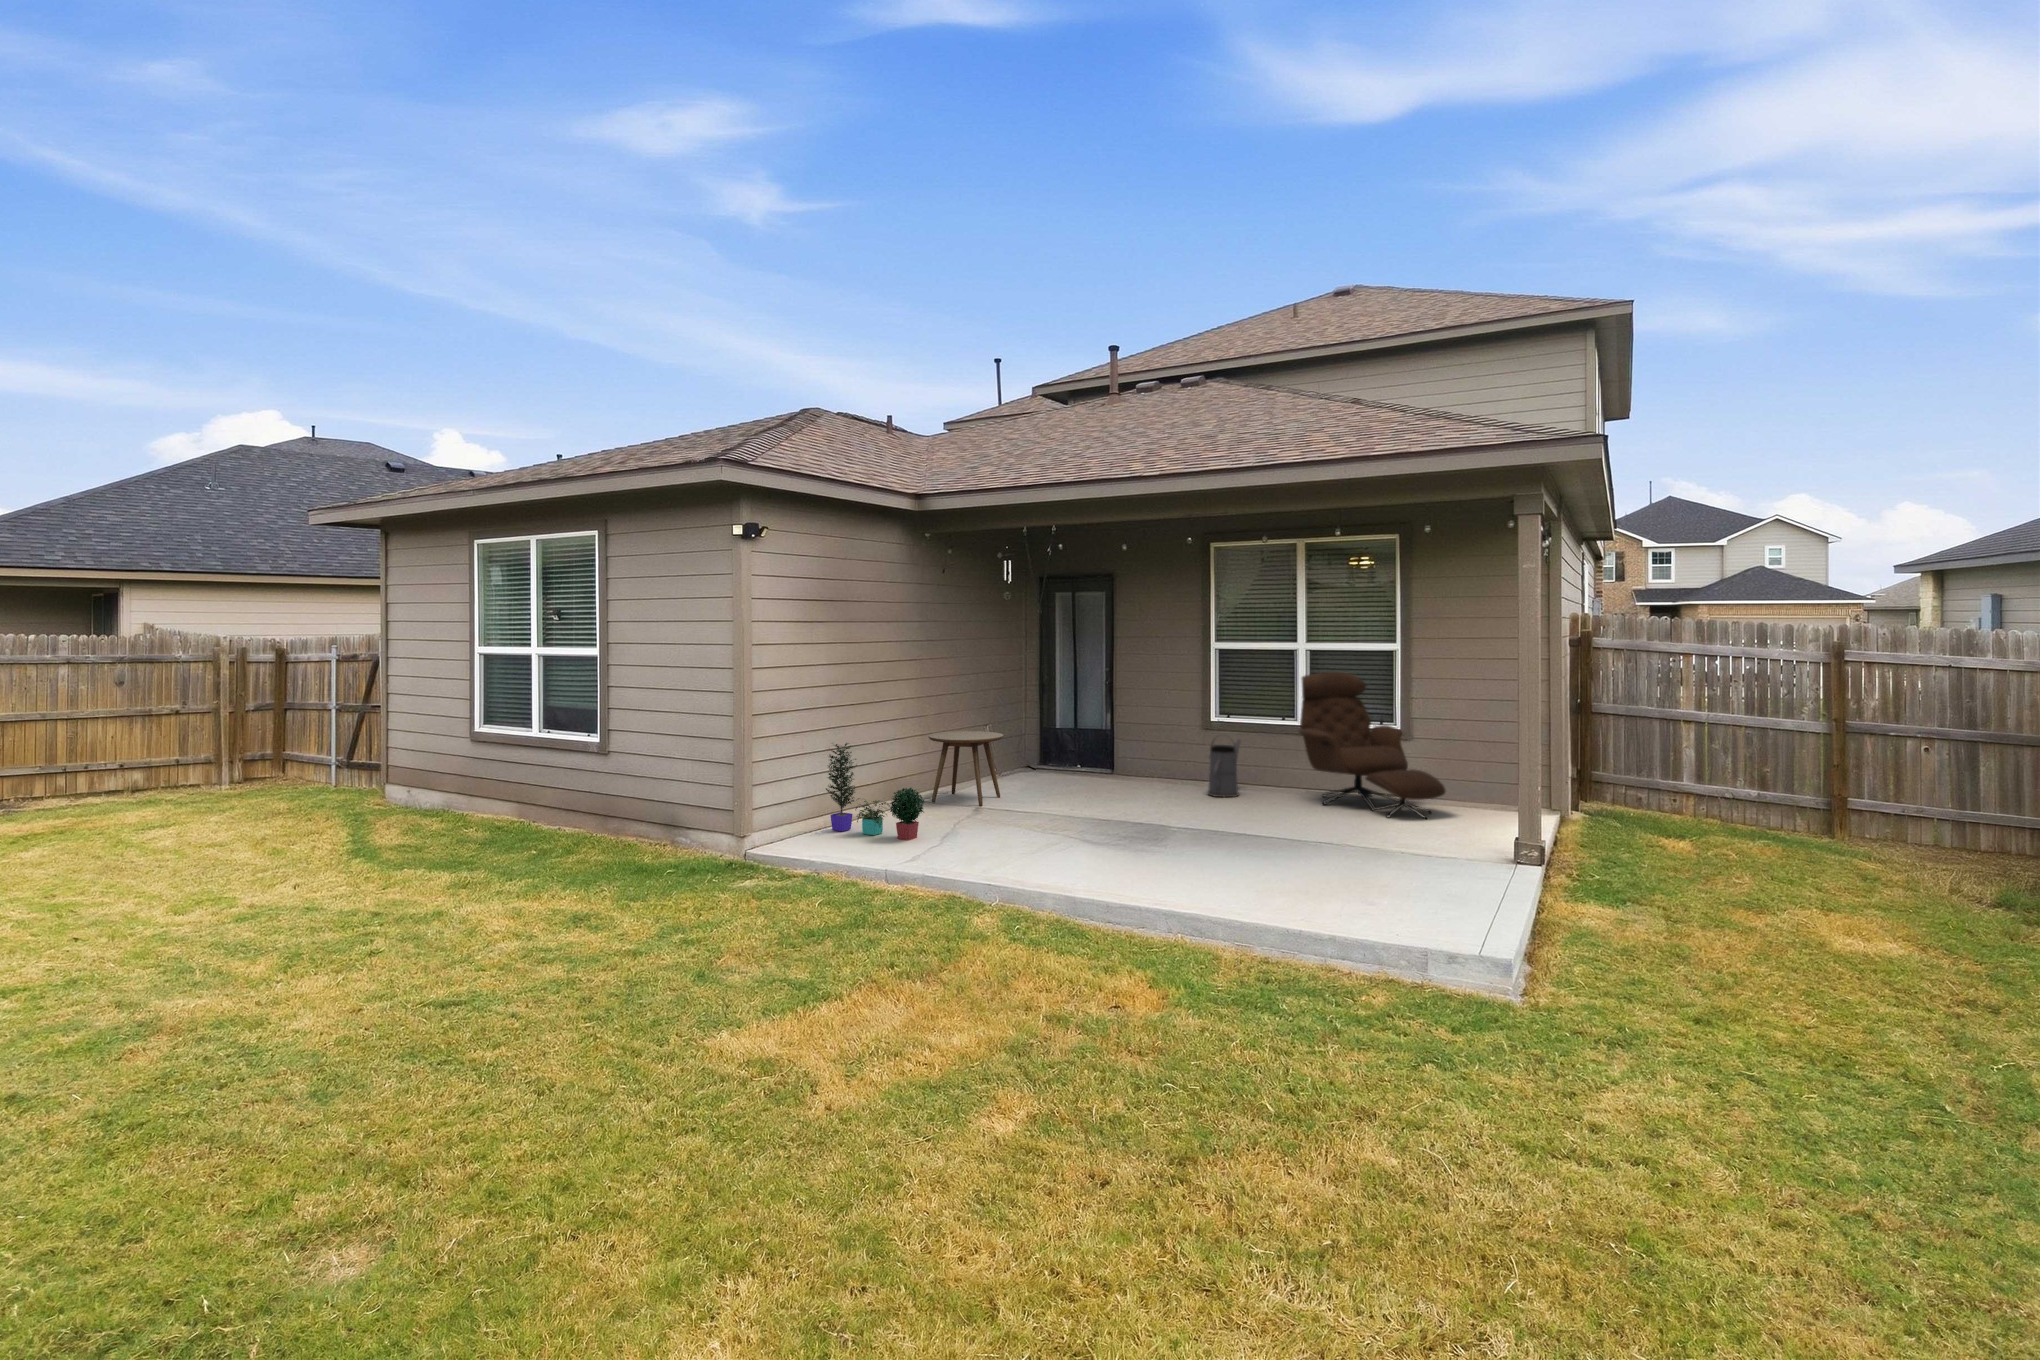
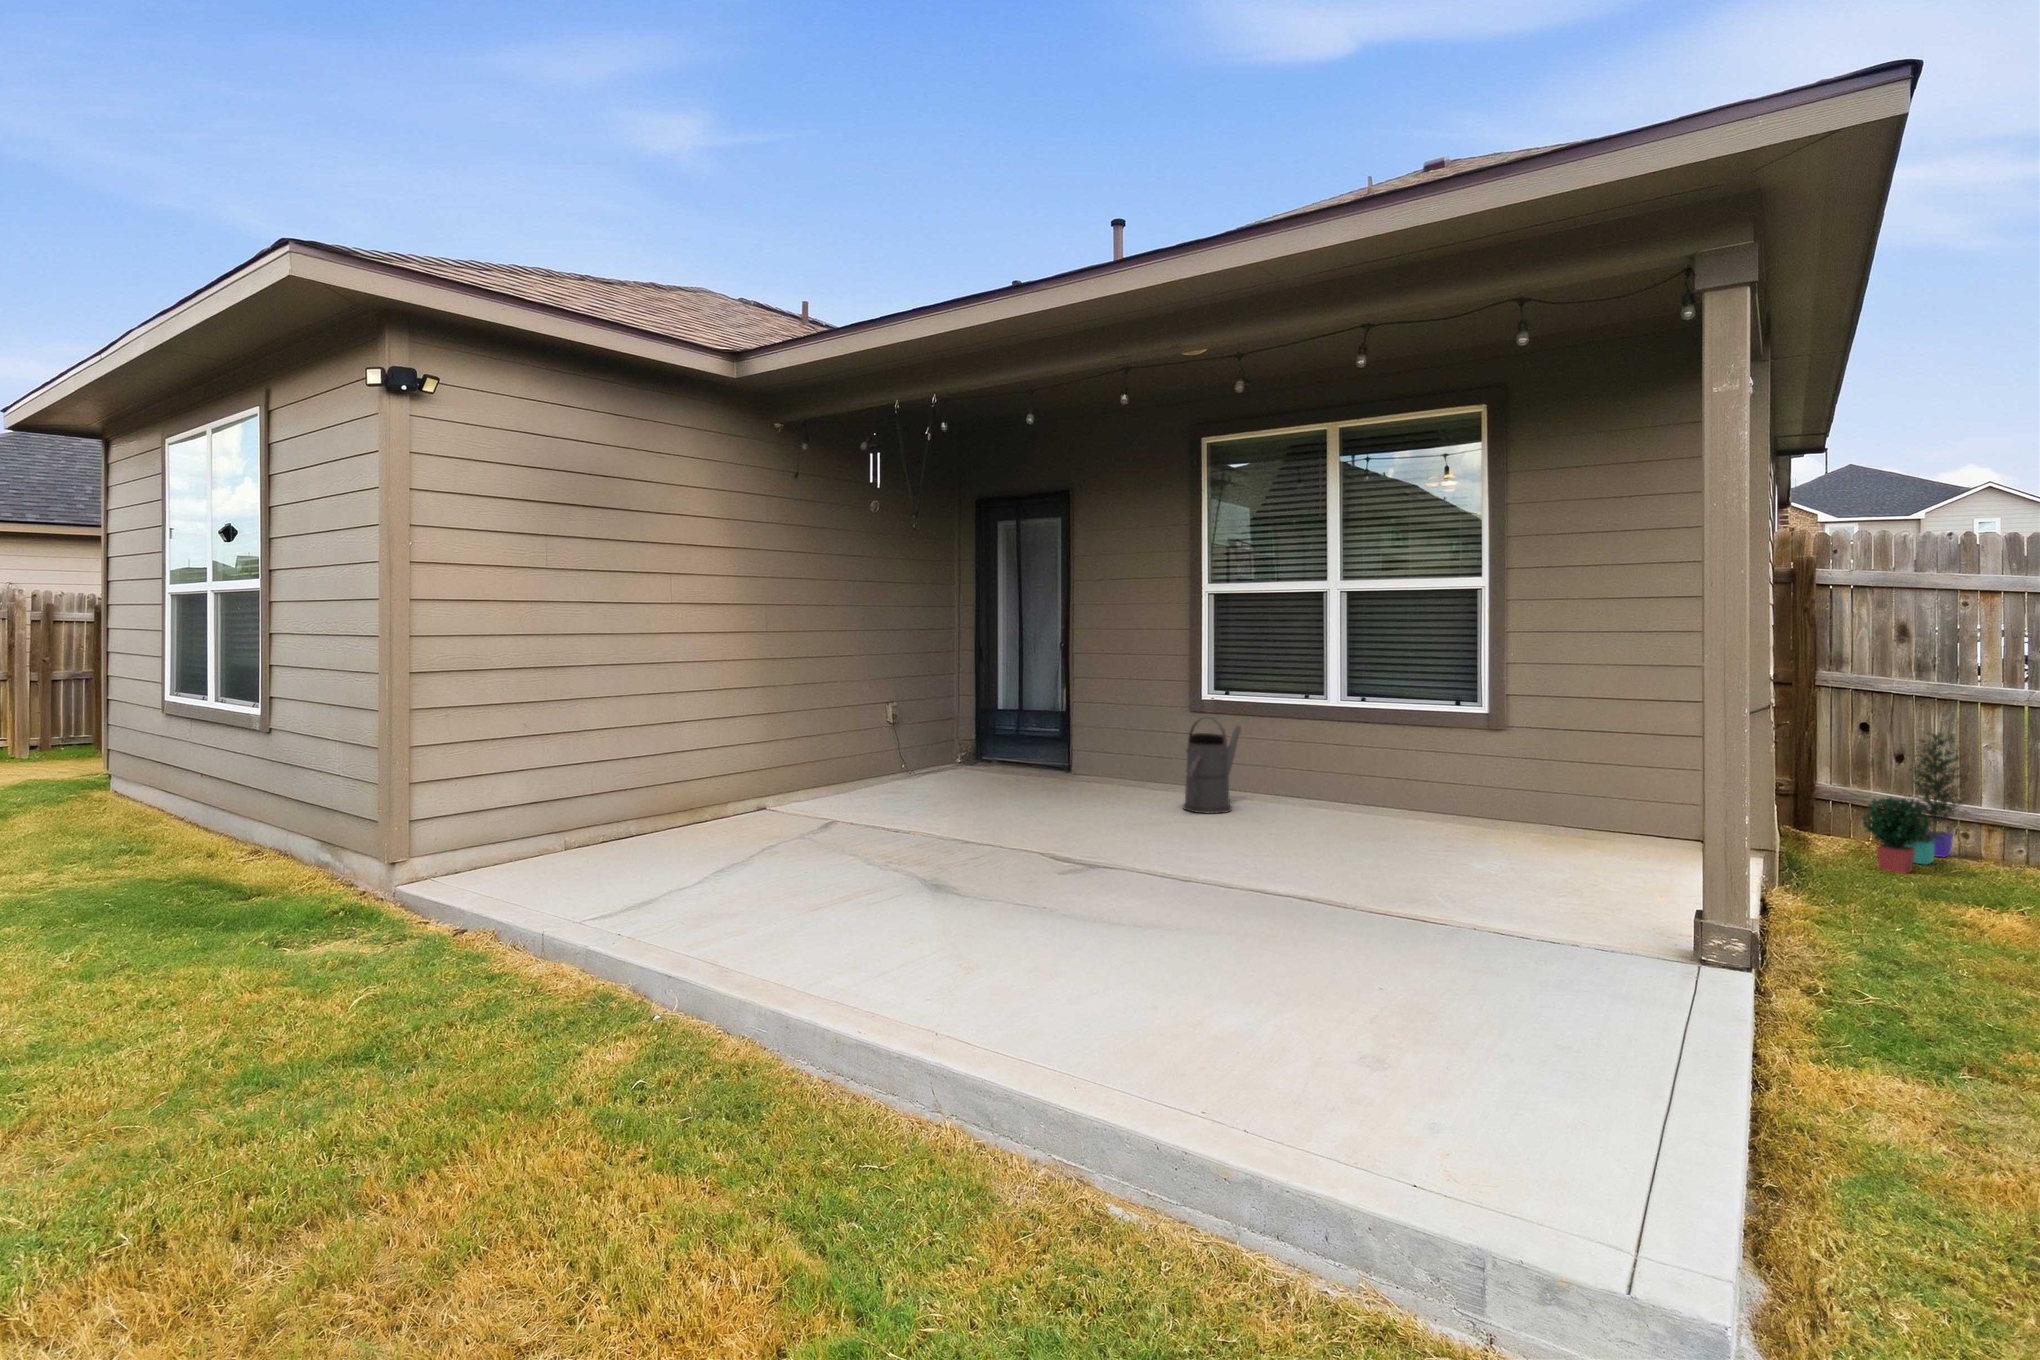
lounge chair: present [1299,672,1445,819] -> none [1321,623,1563,861]
side table: present [928,731,1003,806] -> none [765,709,876,819]
potted plant: present [826,743,925,840] -> present [1862,732,1967,874]

